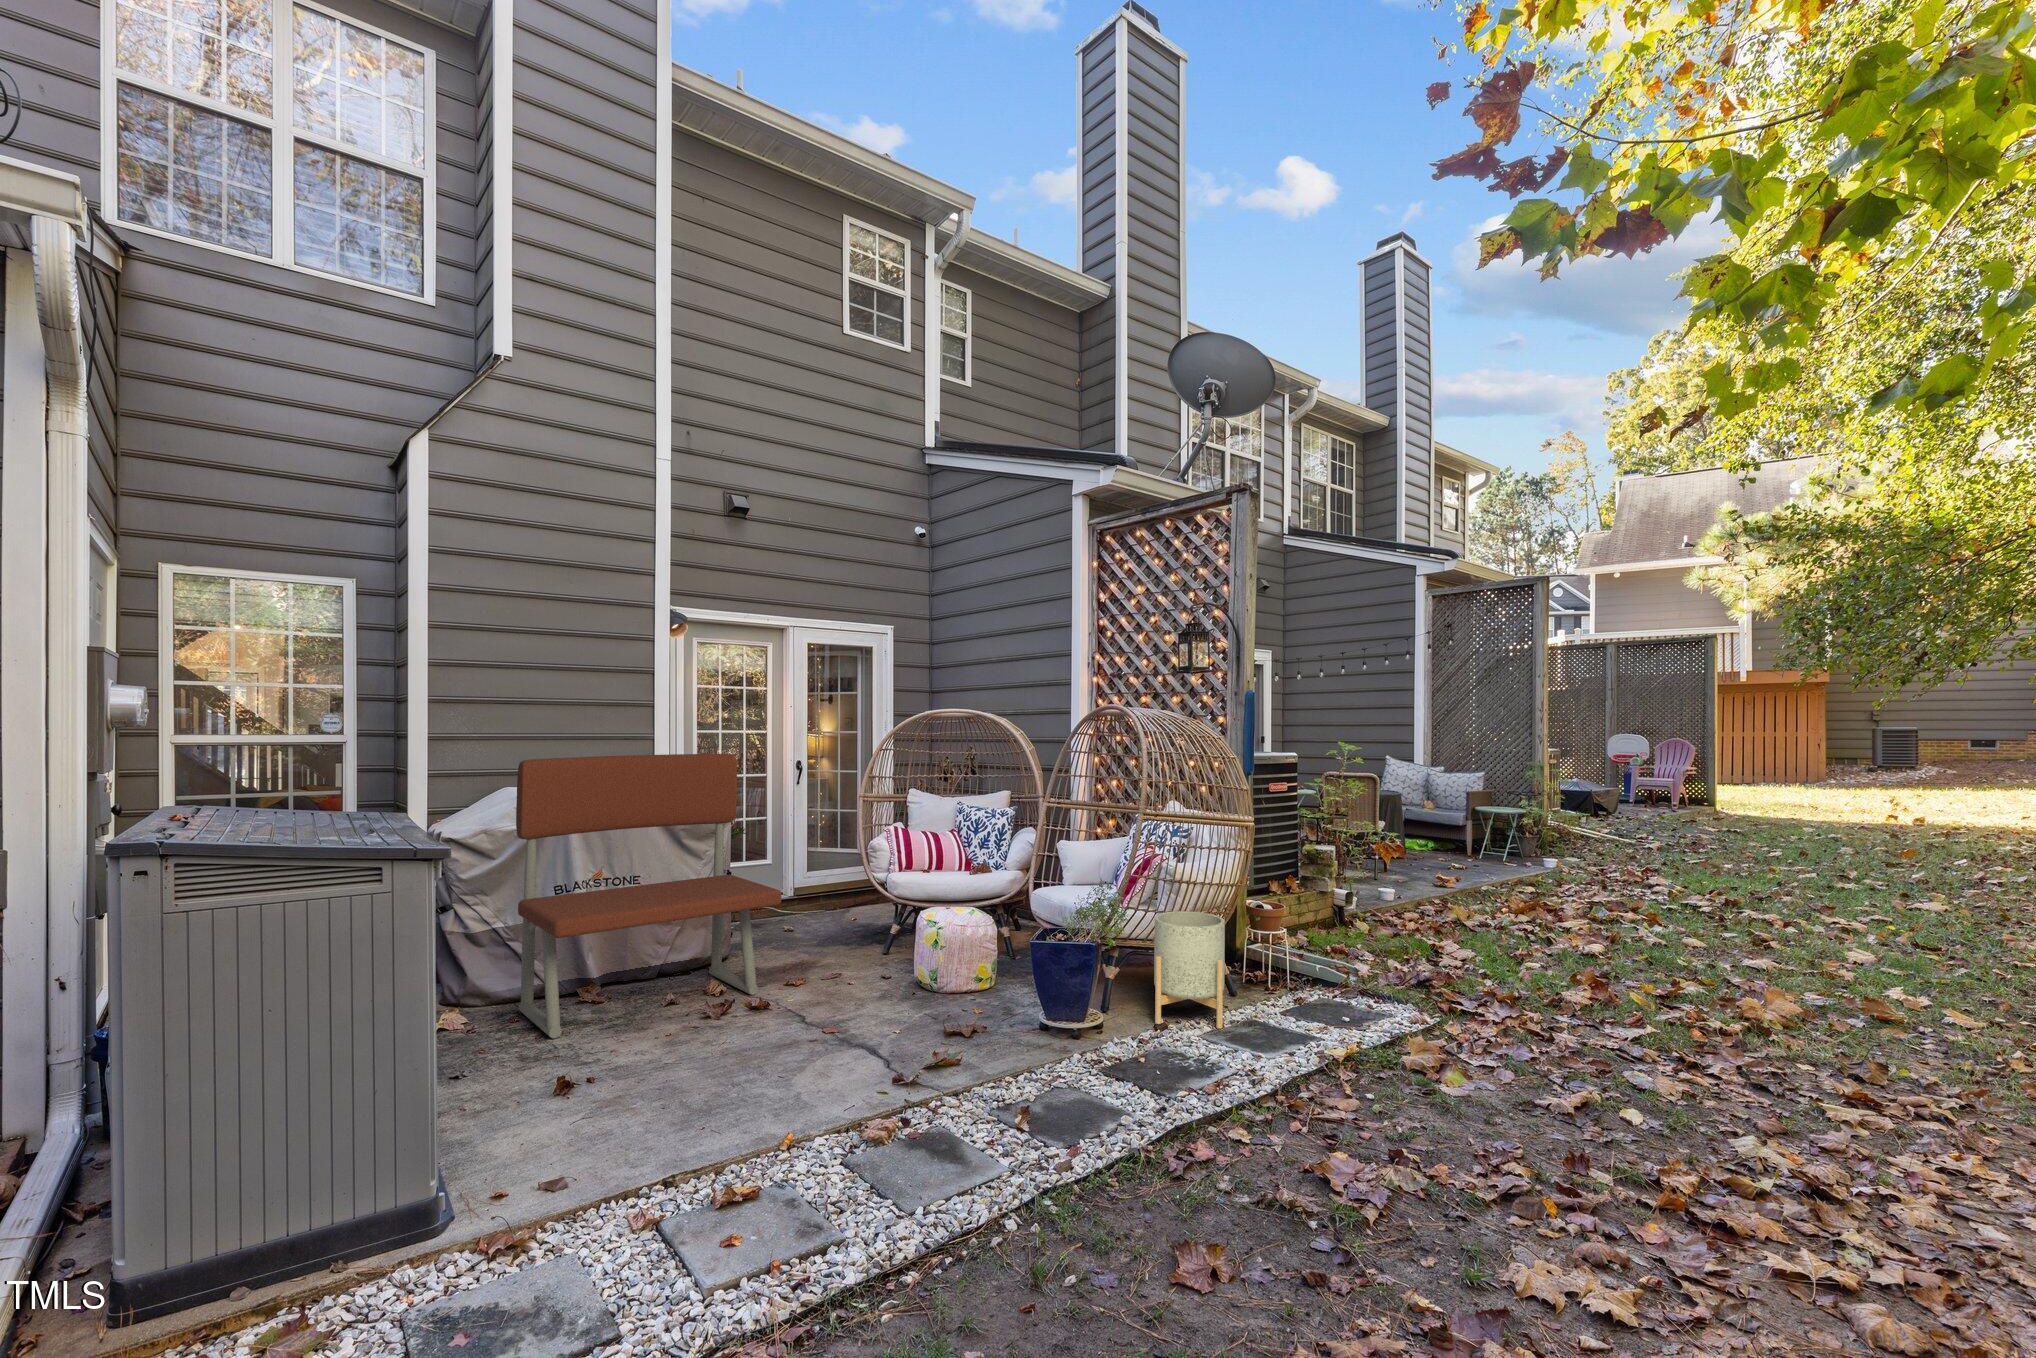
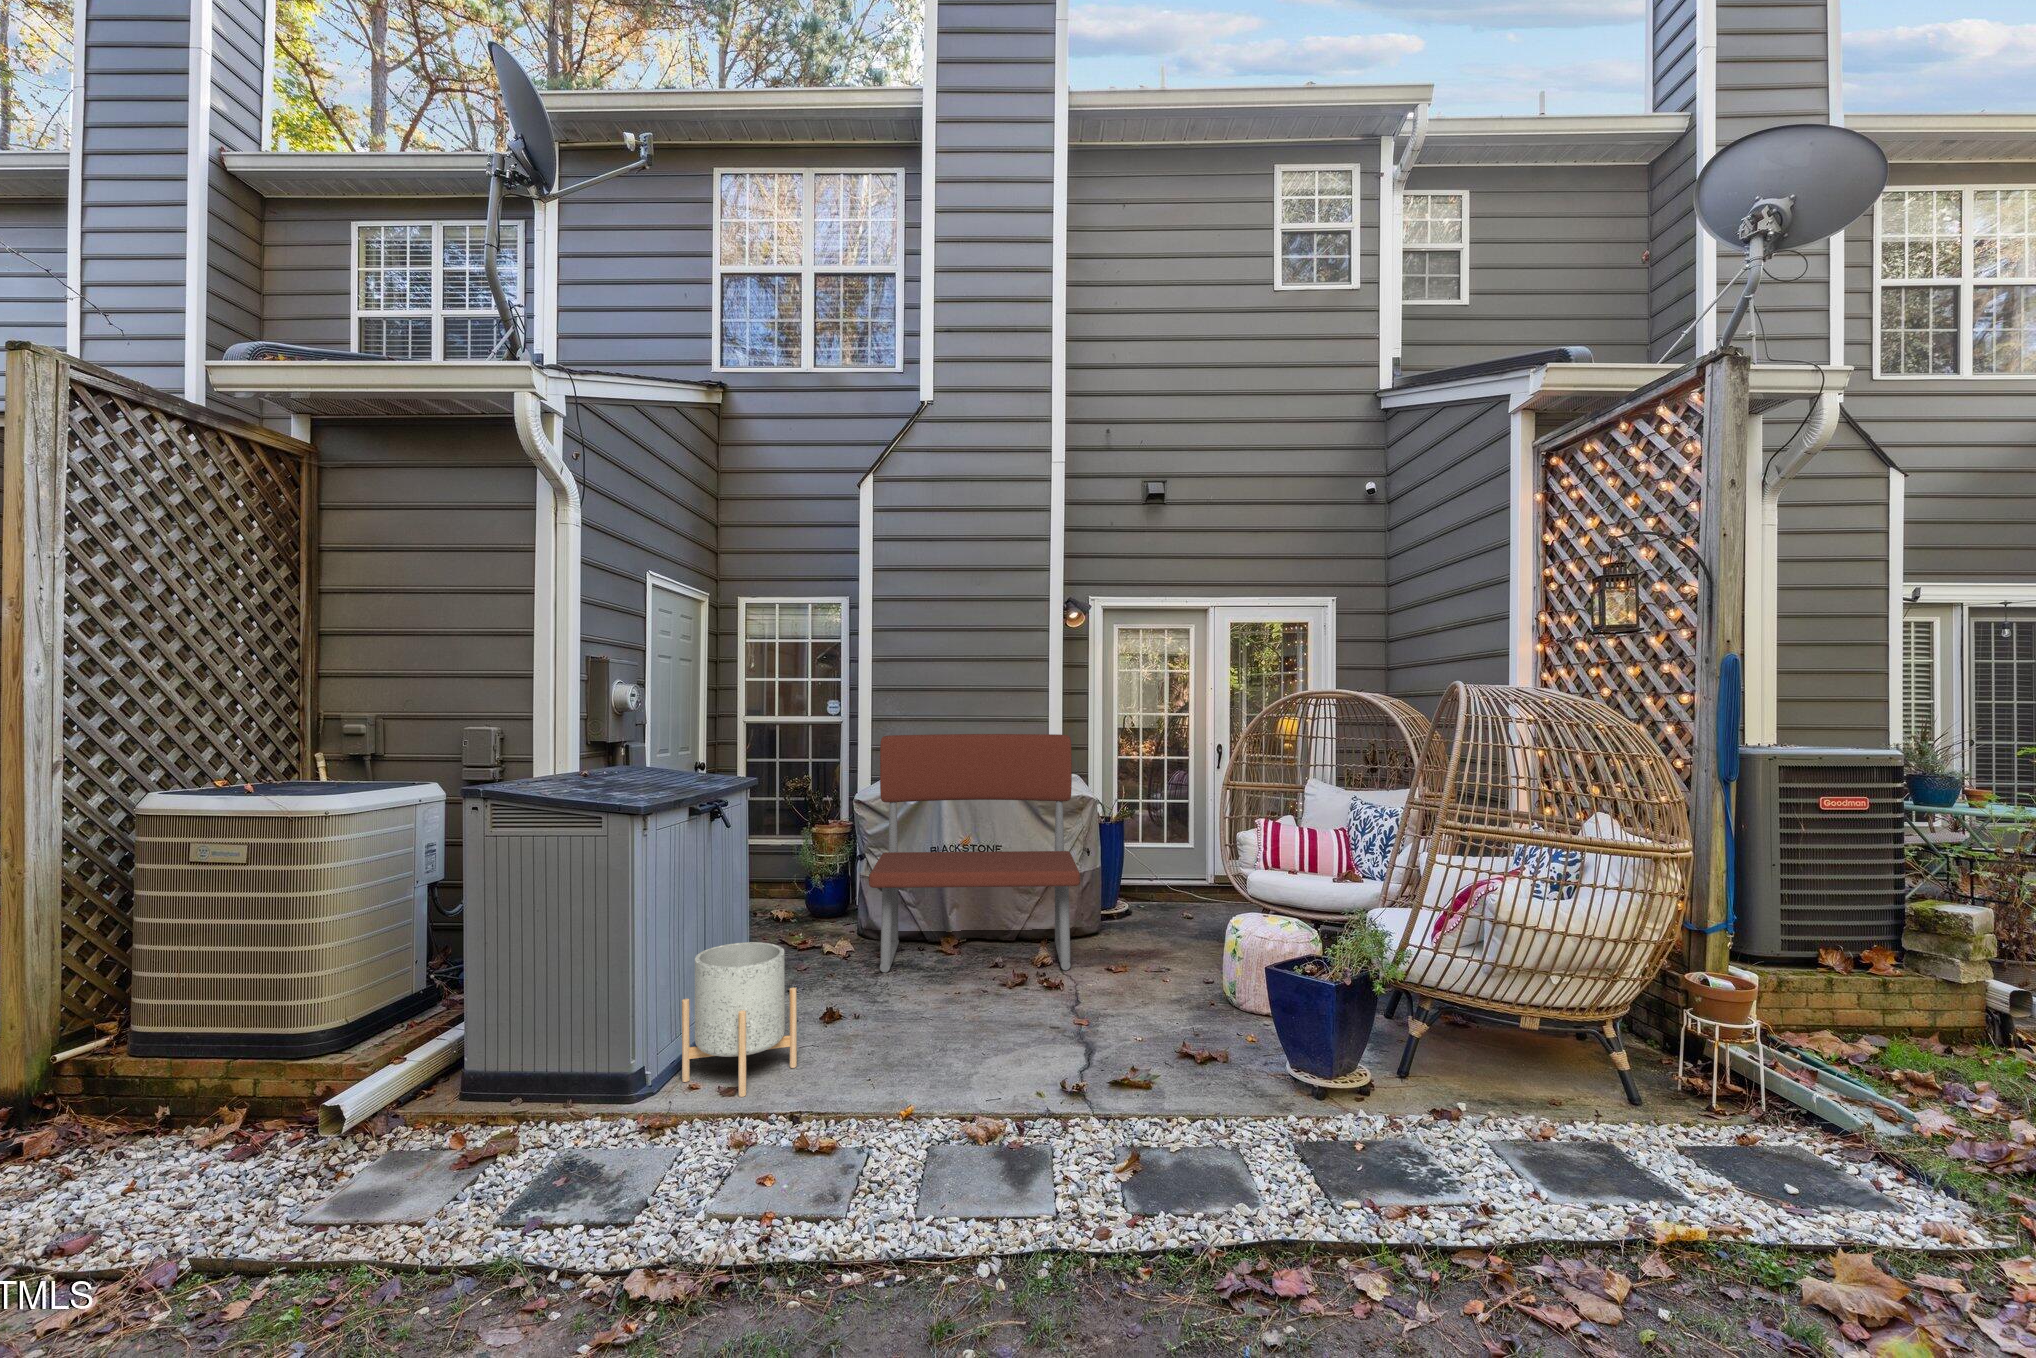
planter: present [1154,911,1225,1029] -> present [682,942,797,1097]

